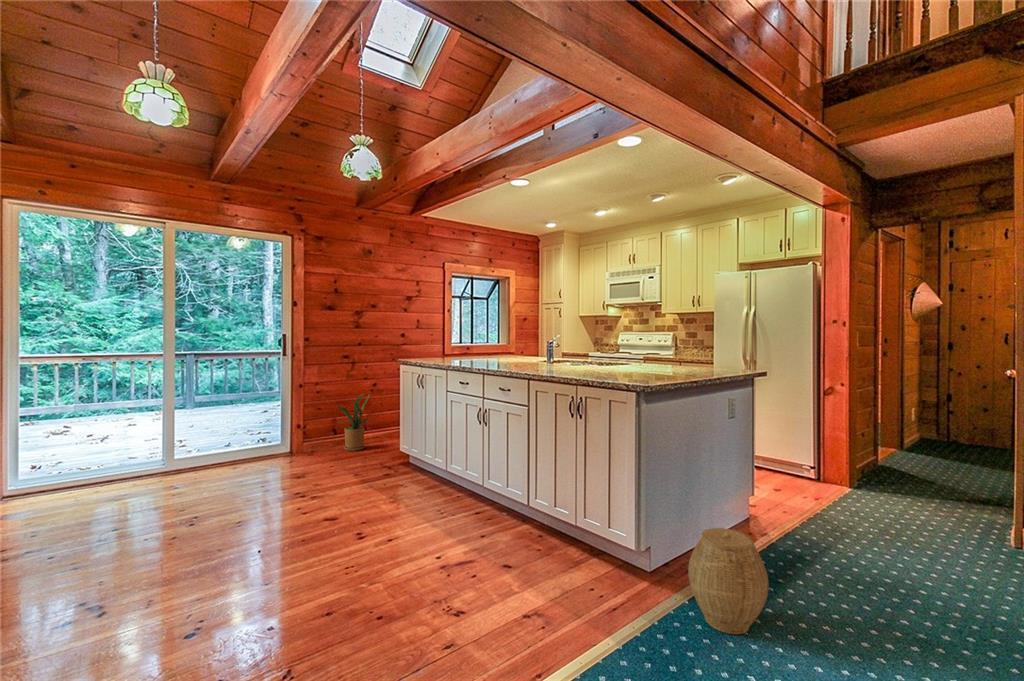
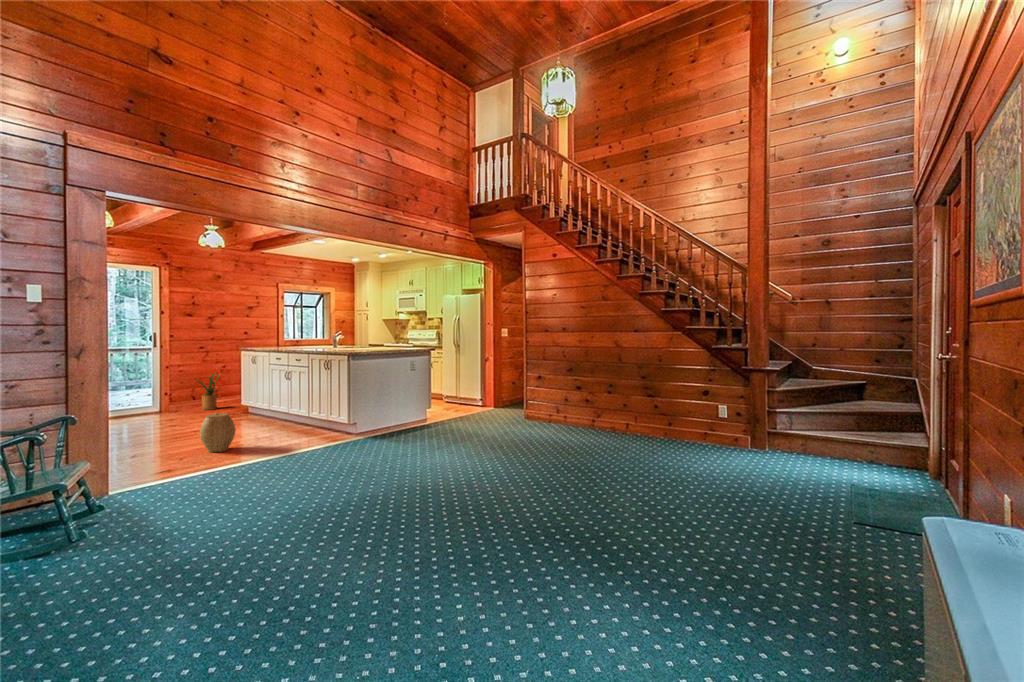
woven basket: present [688,528,769,634] -> present [200,413,235,452]

